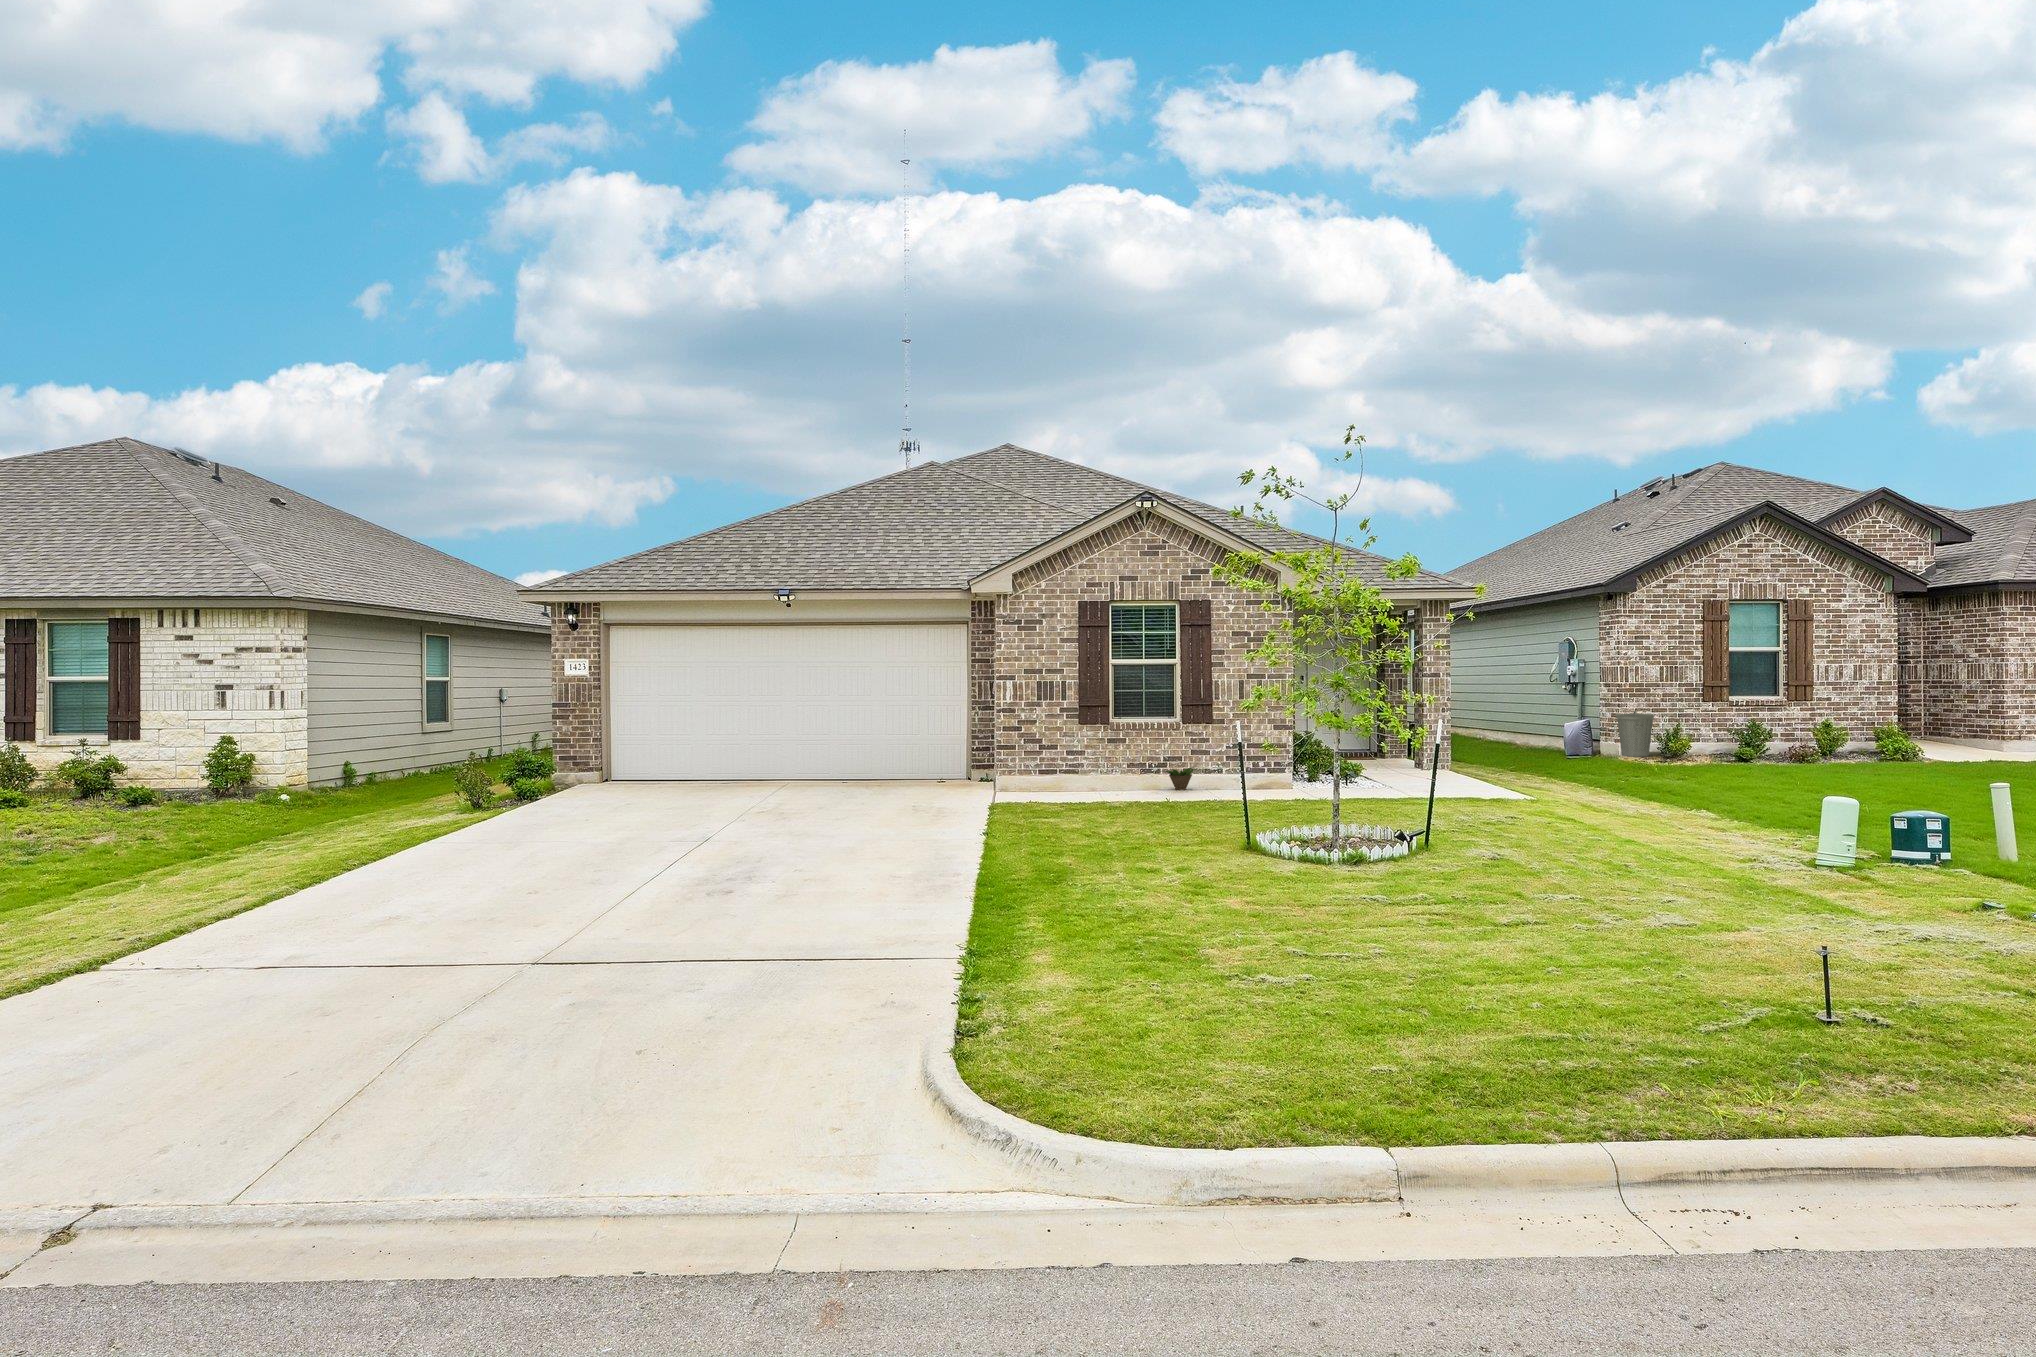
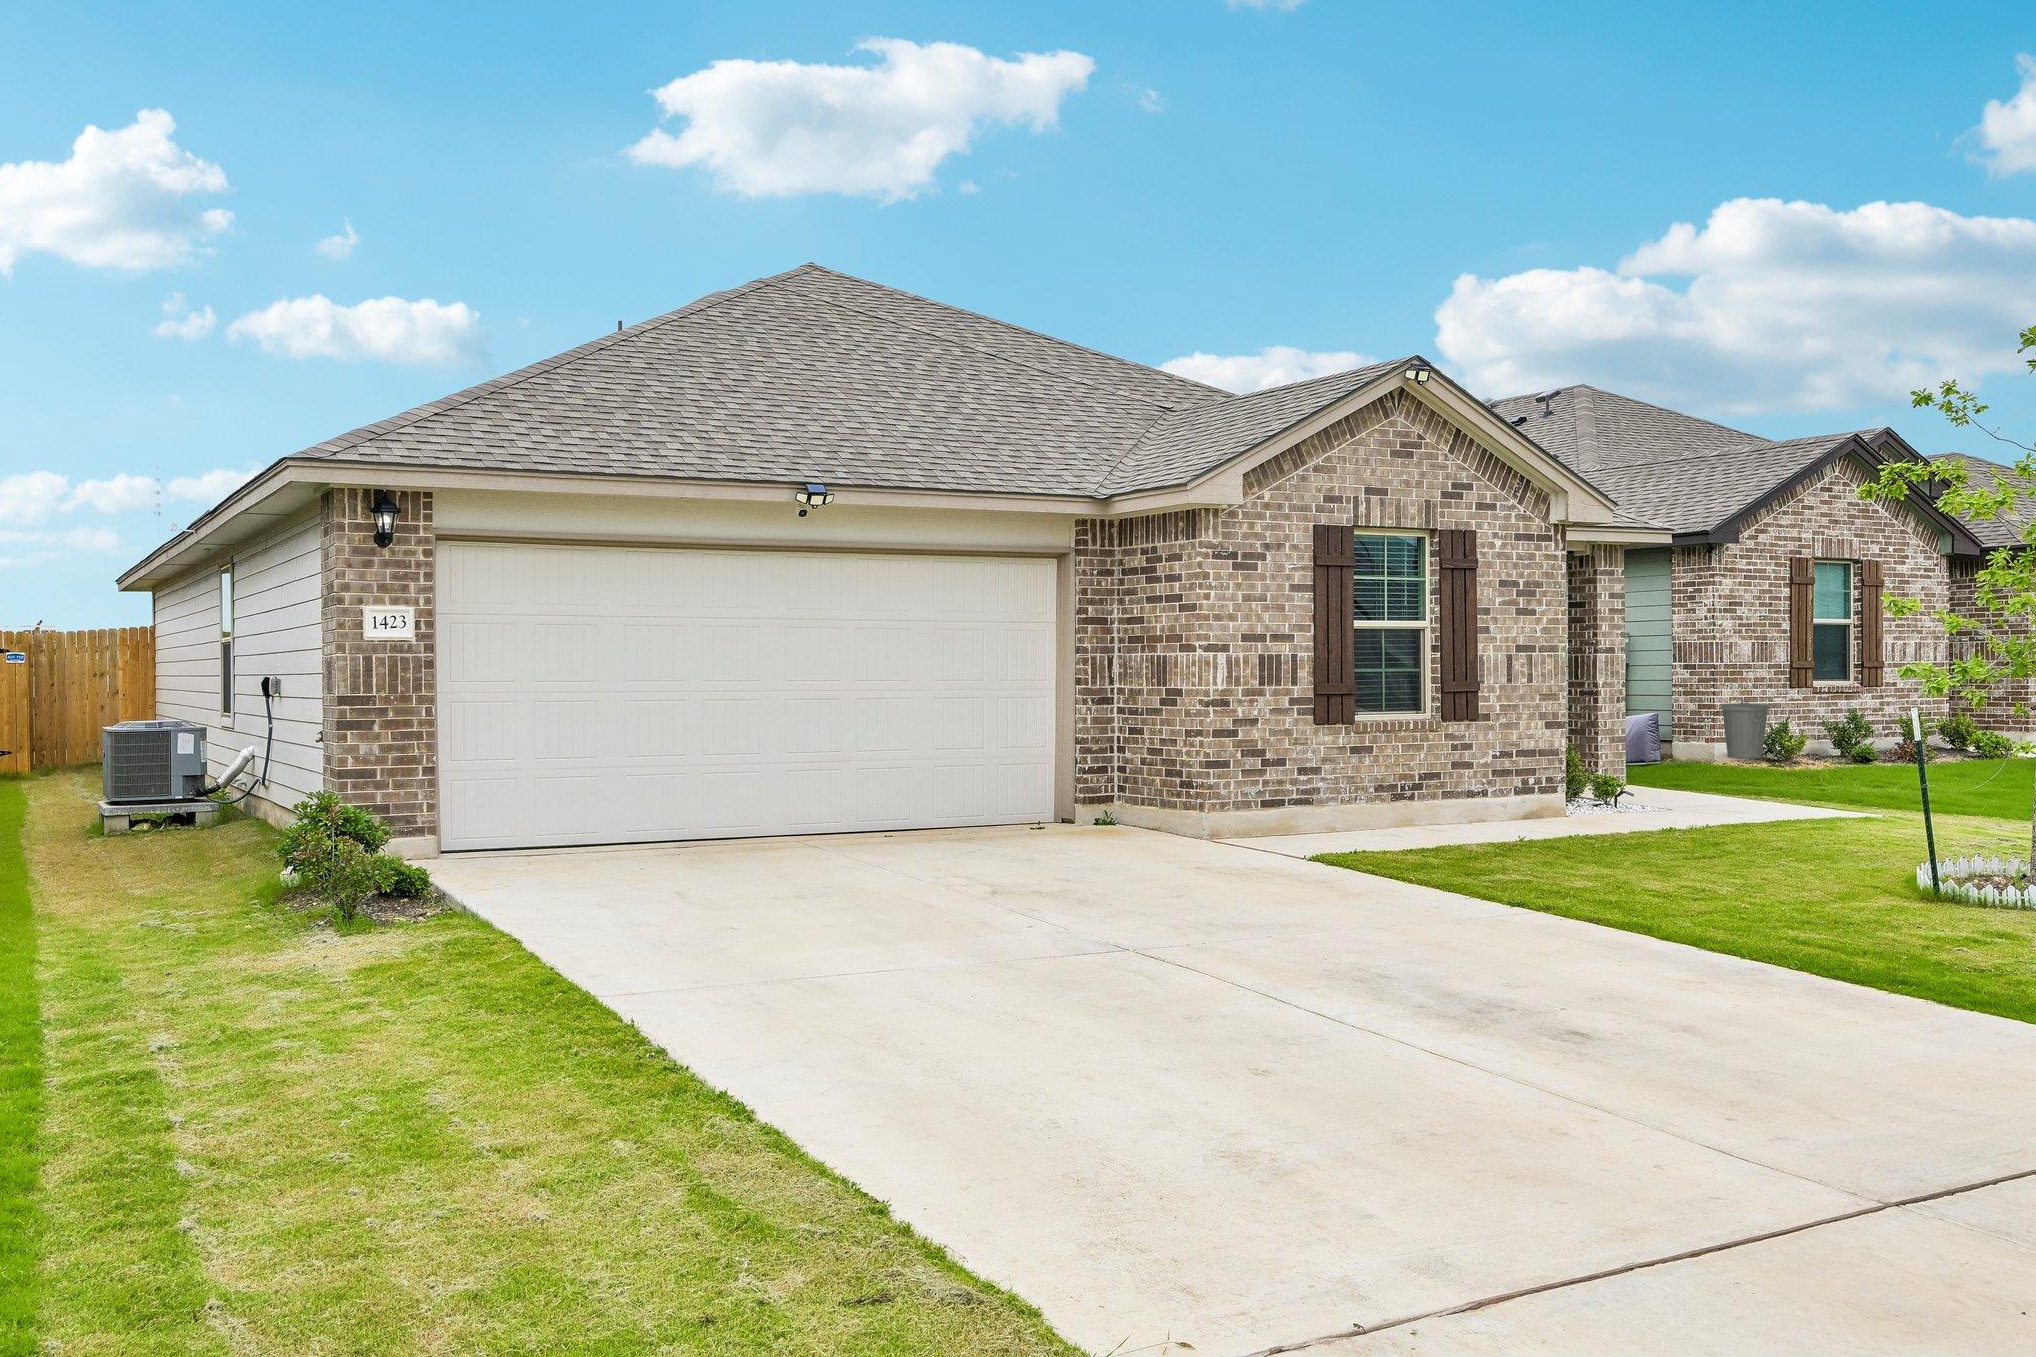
decorative plant: present [1165,767,1198,790] -> none [1423,787,1484,823]

